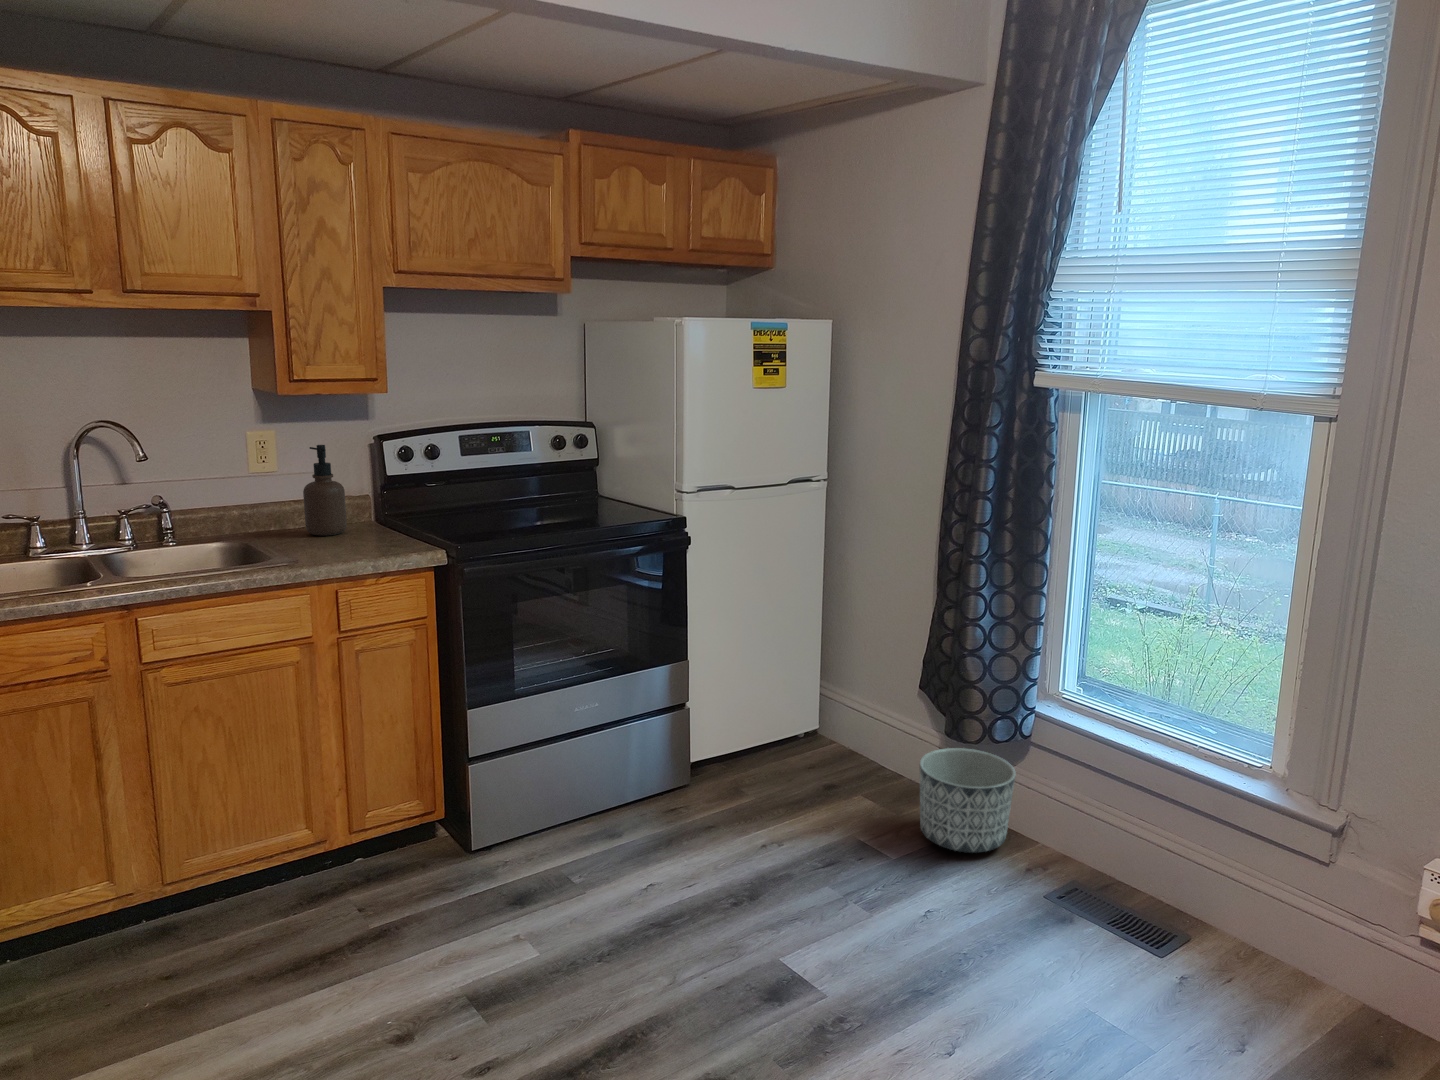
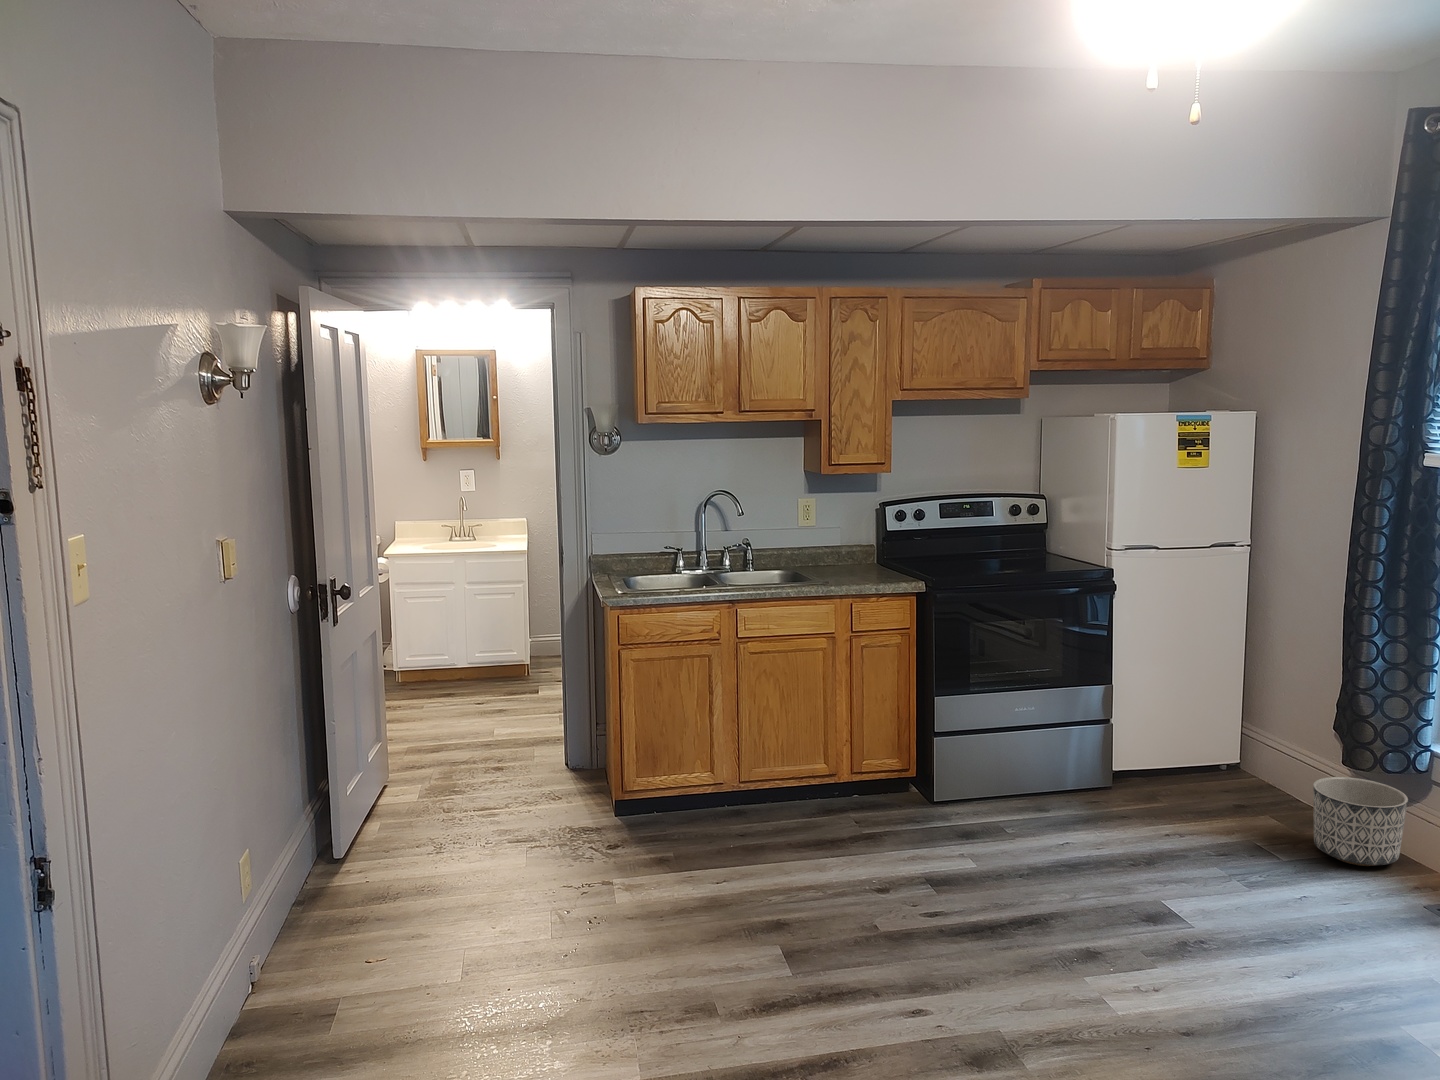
soap dispenser: present [303,445,347,536] -> none [833,508,860,570]

